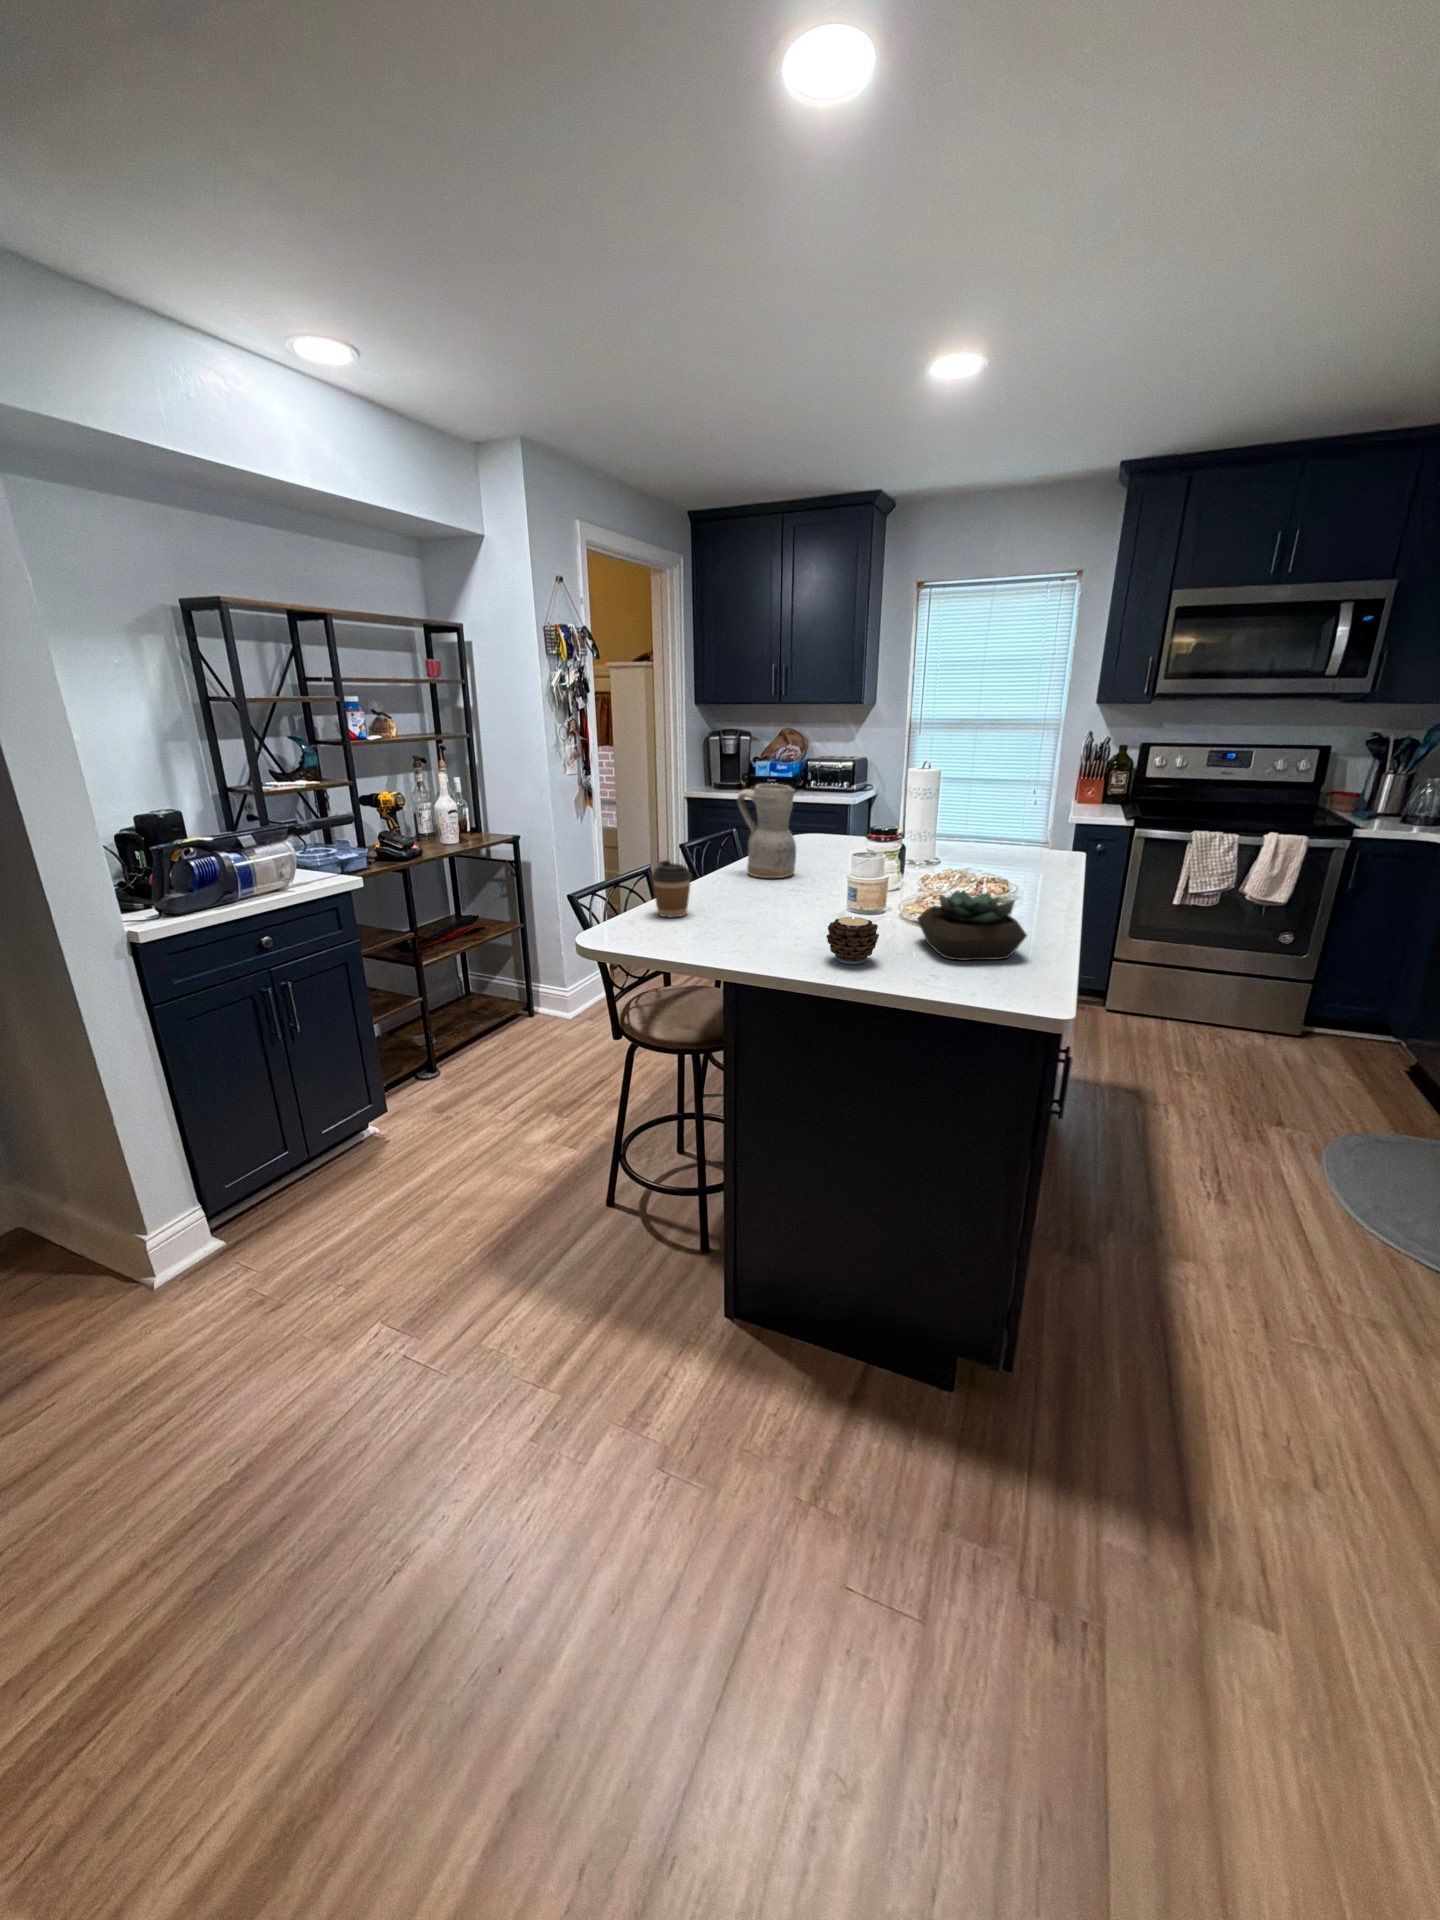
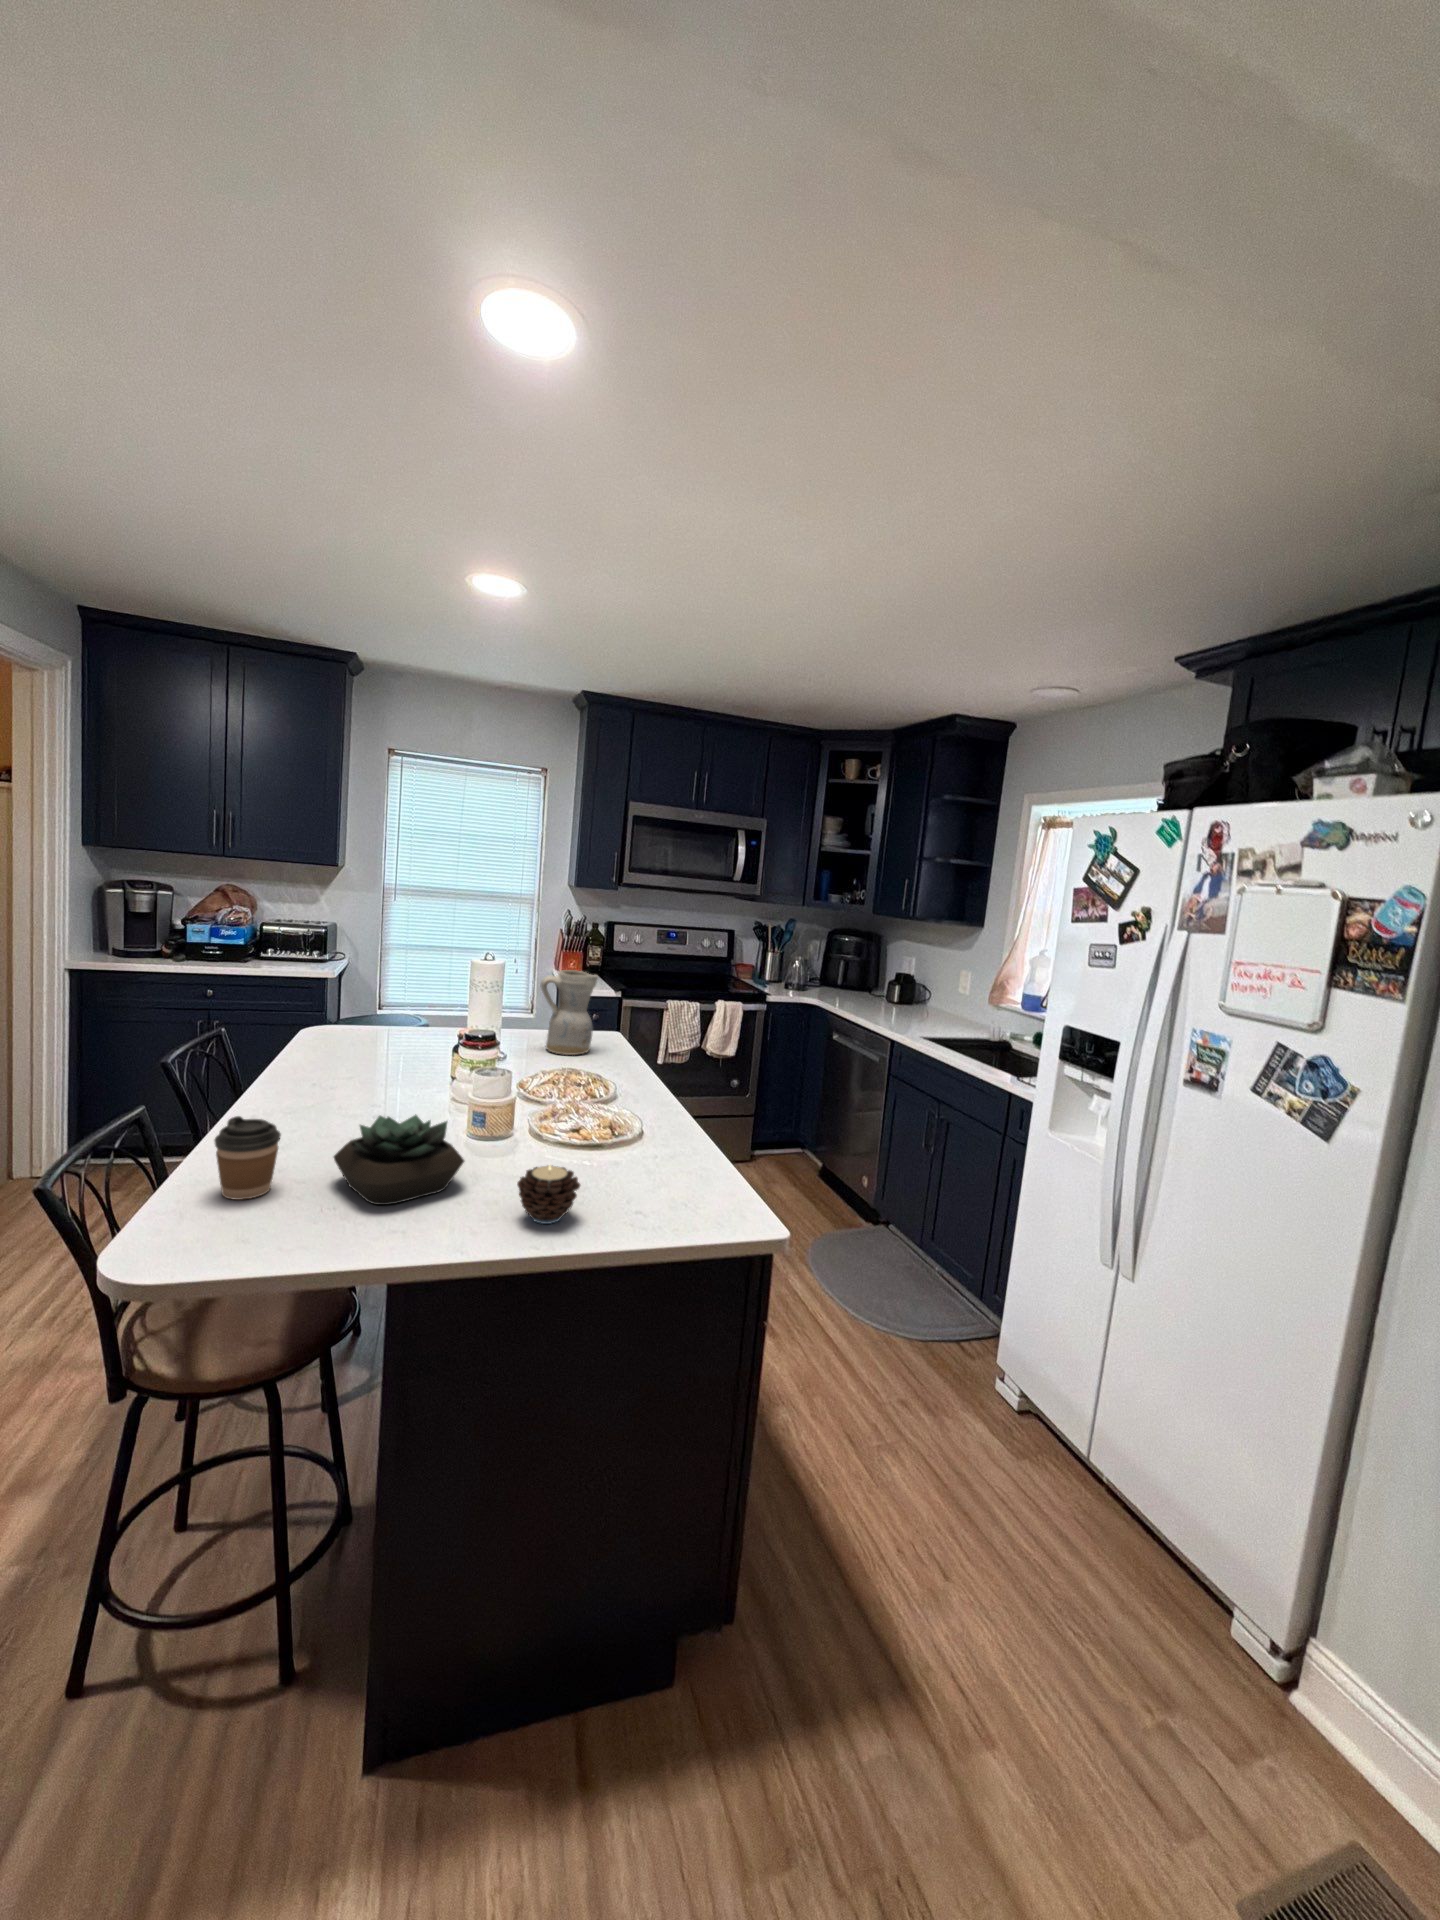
ceramic pitcher: present [737,784,796,878] -> present [541,970,598,1055]
succulent plant: present [917,890,1027,960] -> present [334,1114,464,1205]

